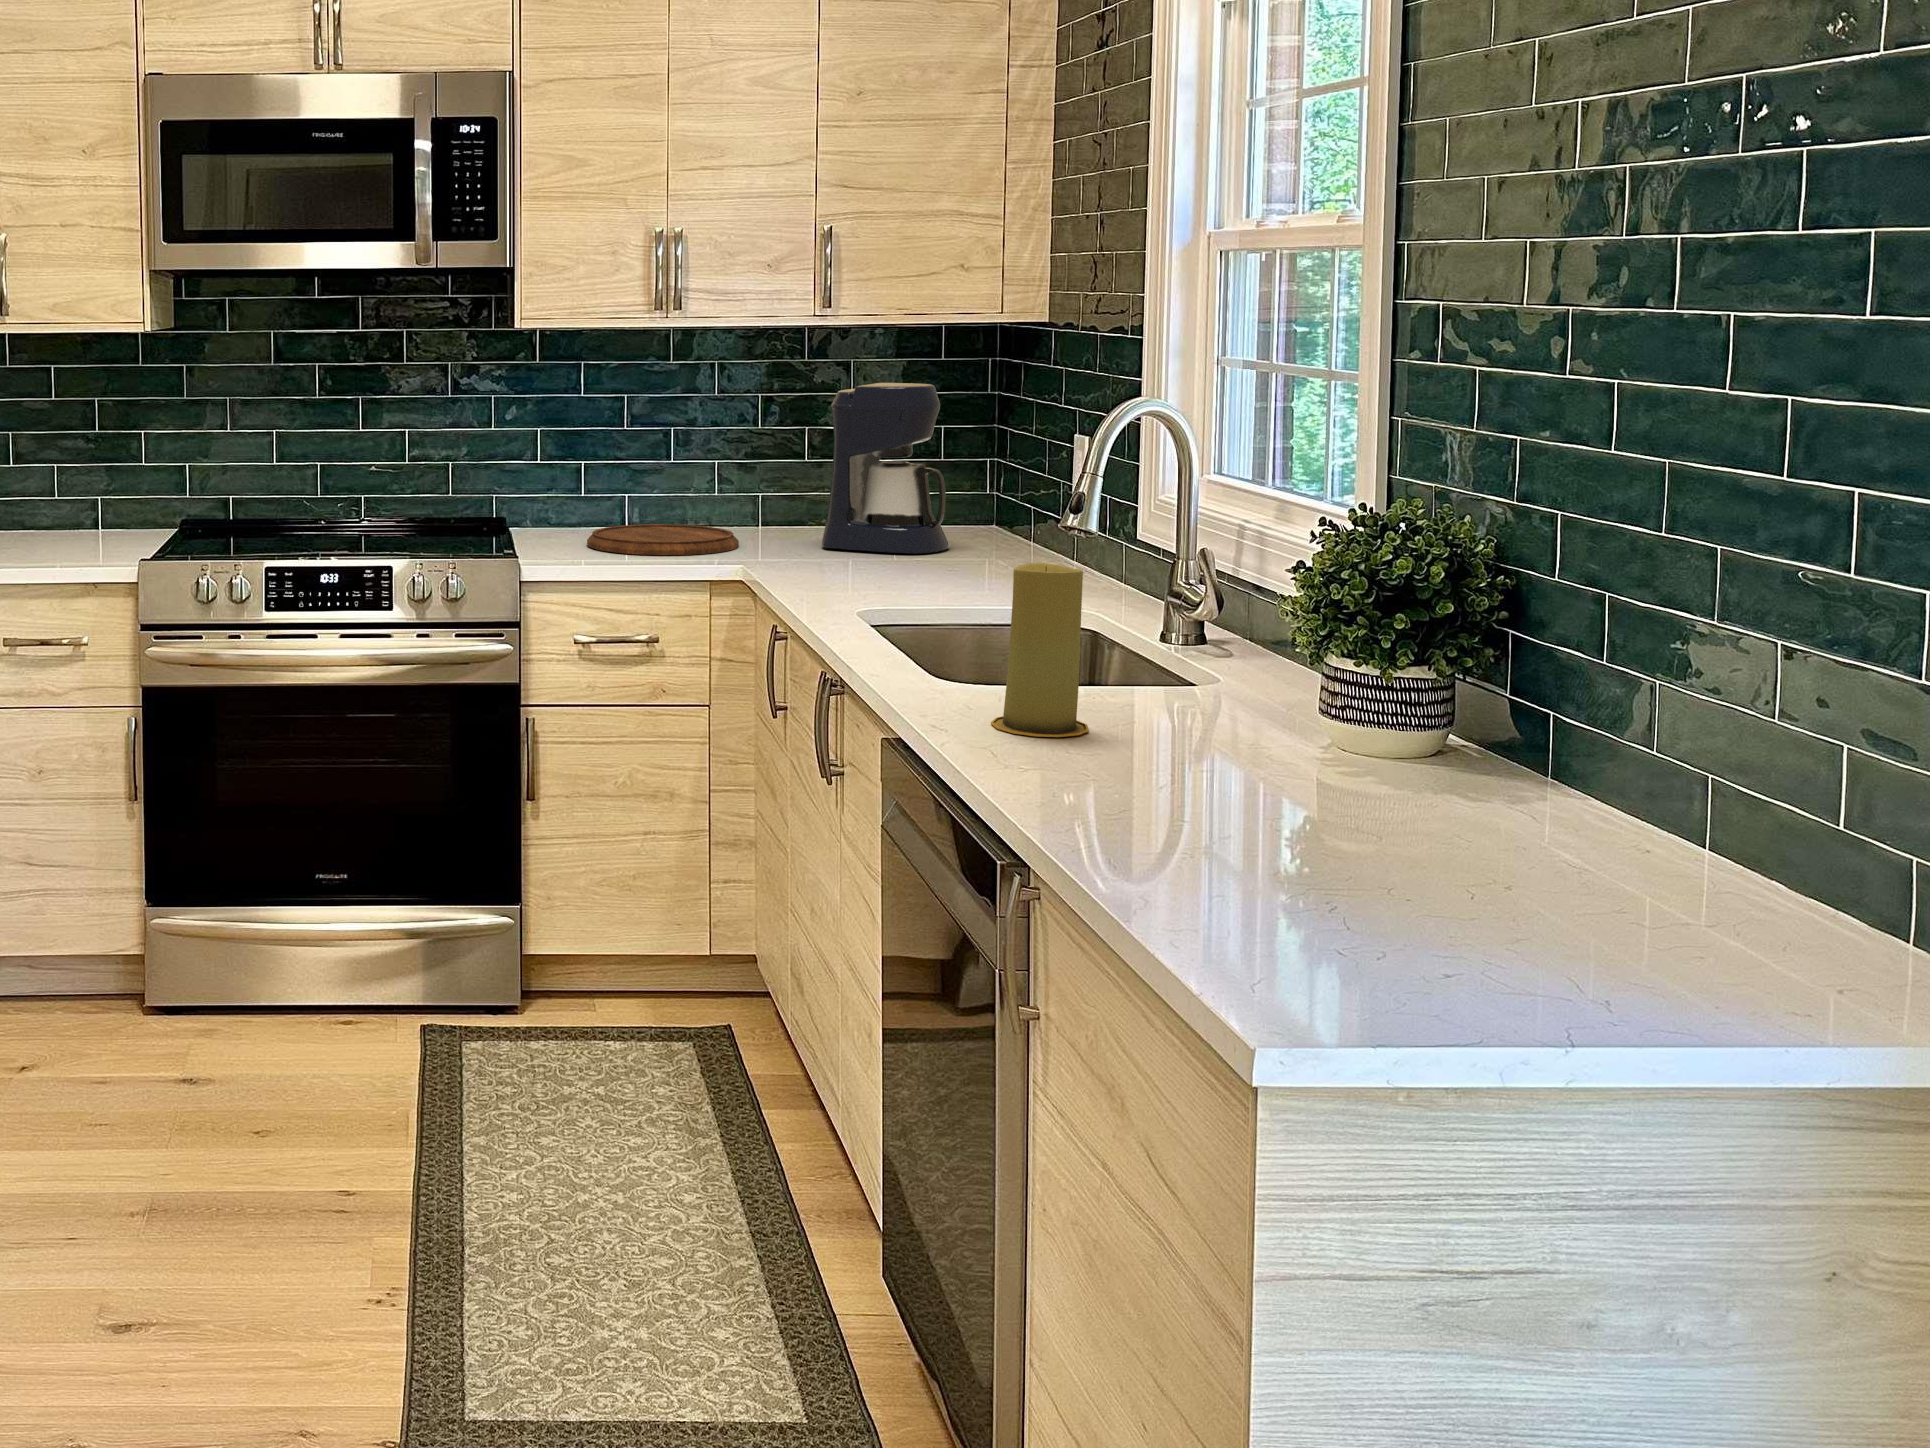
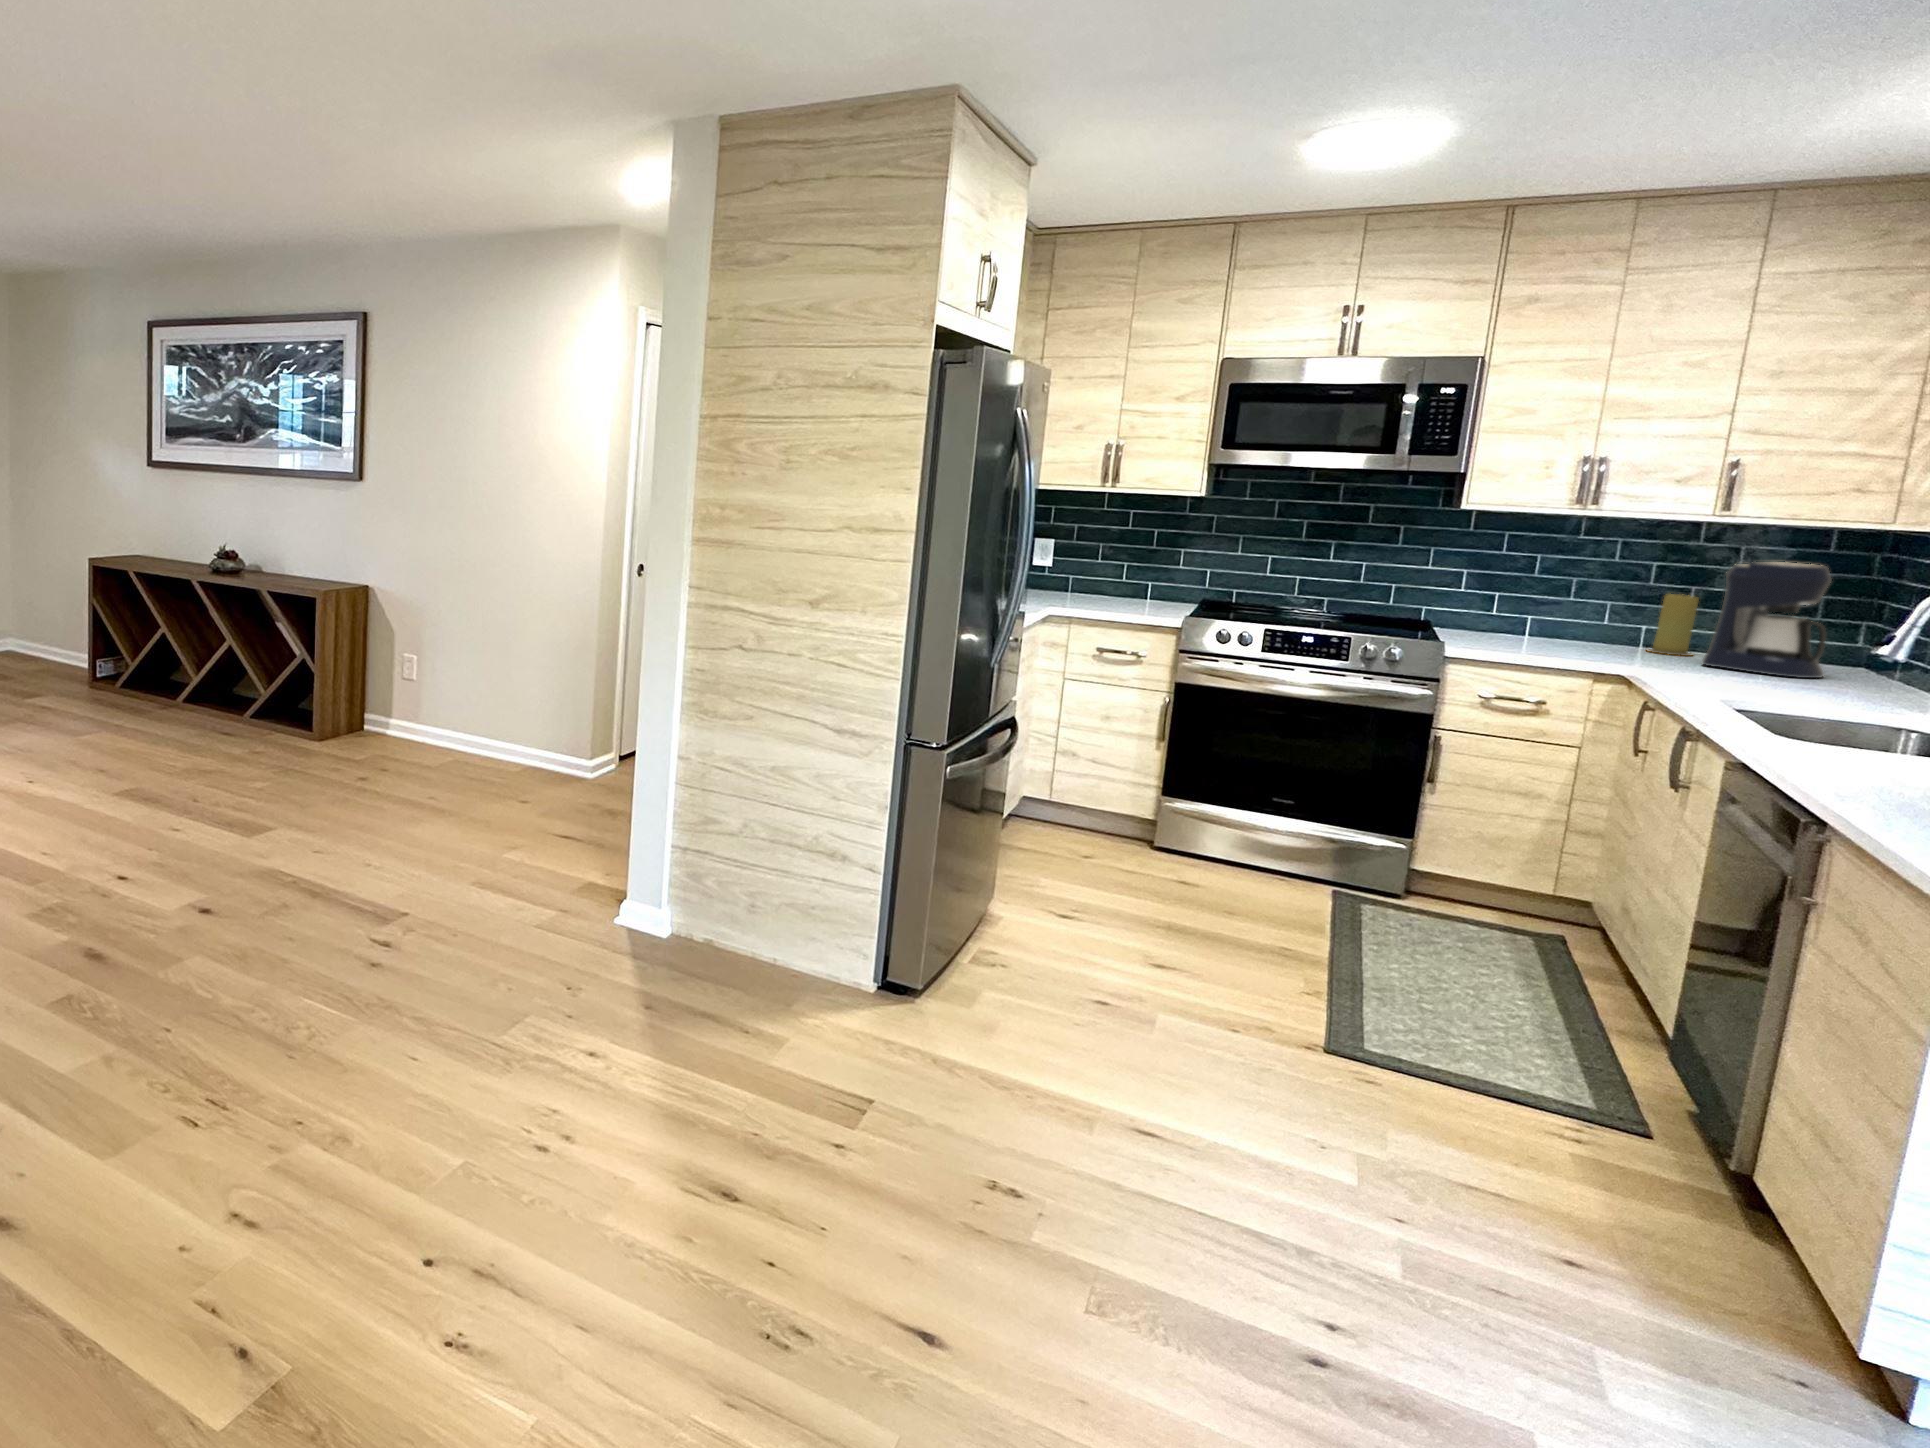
cutting board: present [587,524,739,555] -> none [1498,635,1627,658]
candle: present [991,563,1089,737] -> present [1649,594,1698,656]

